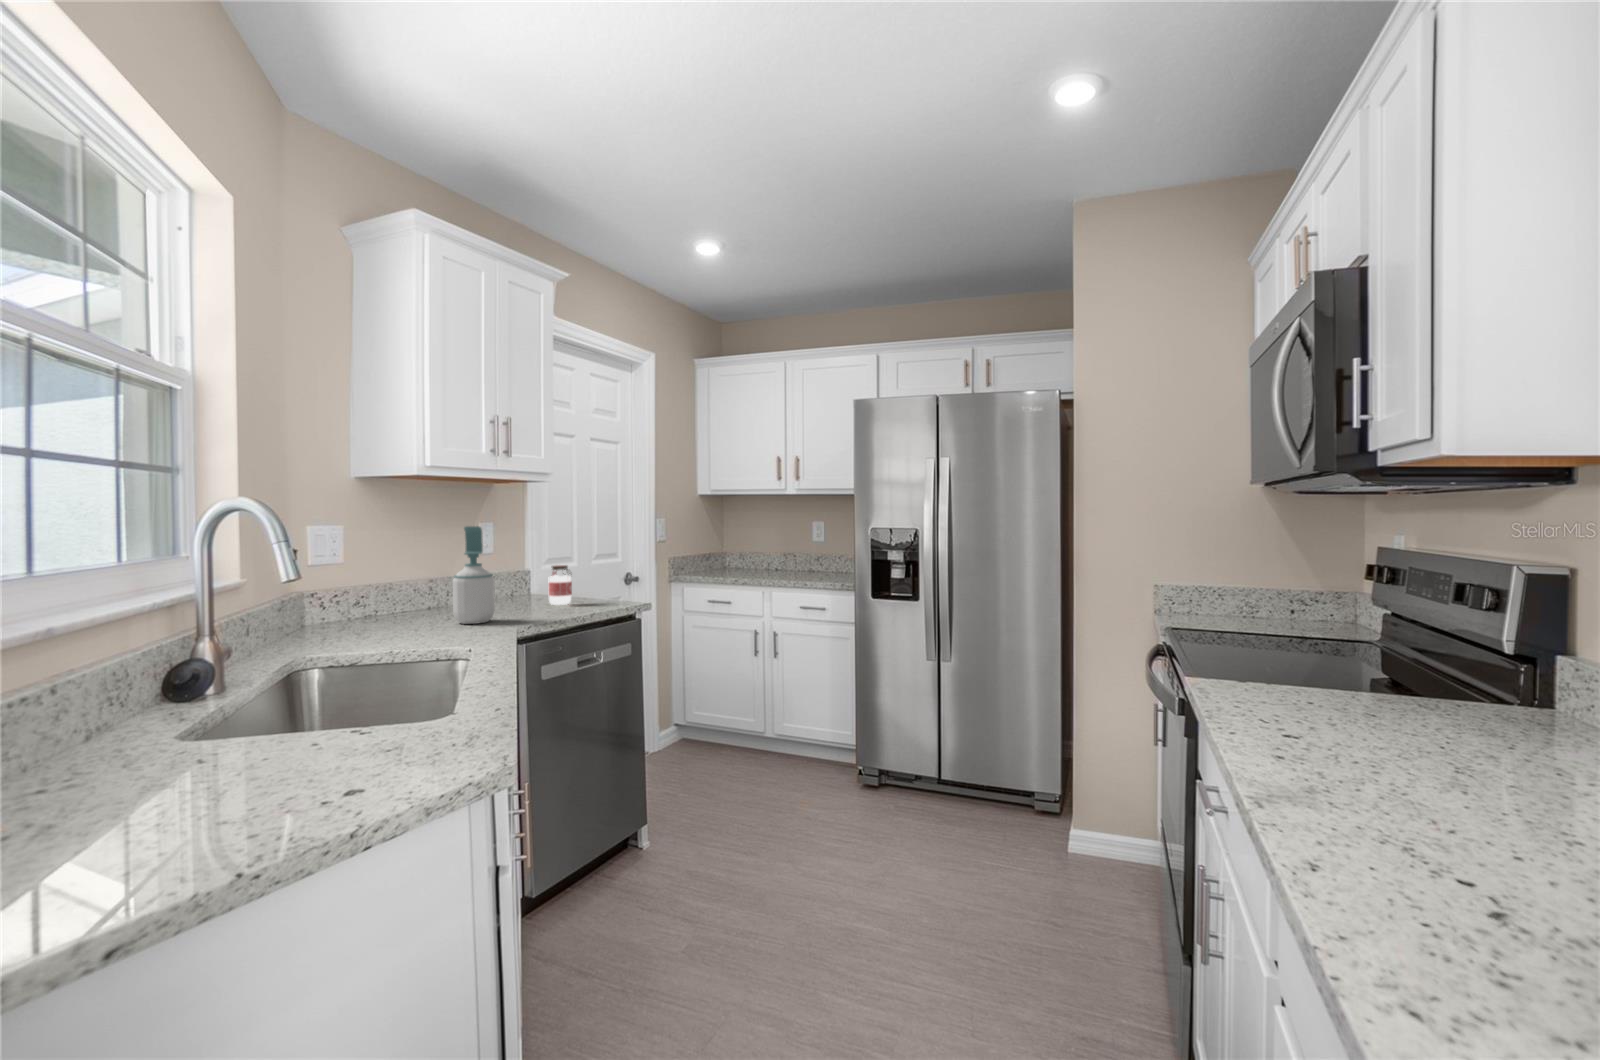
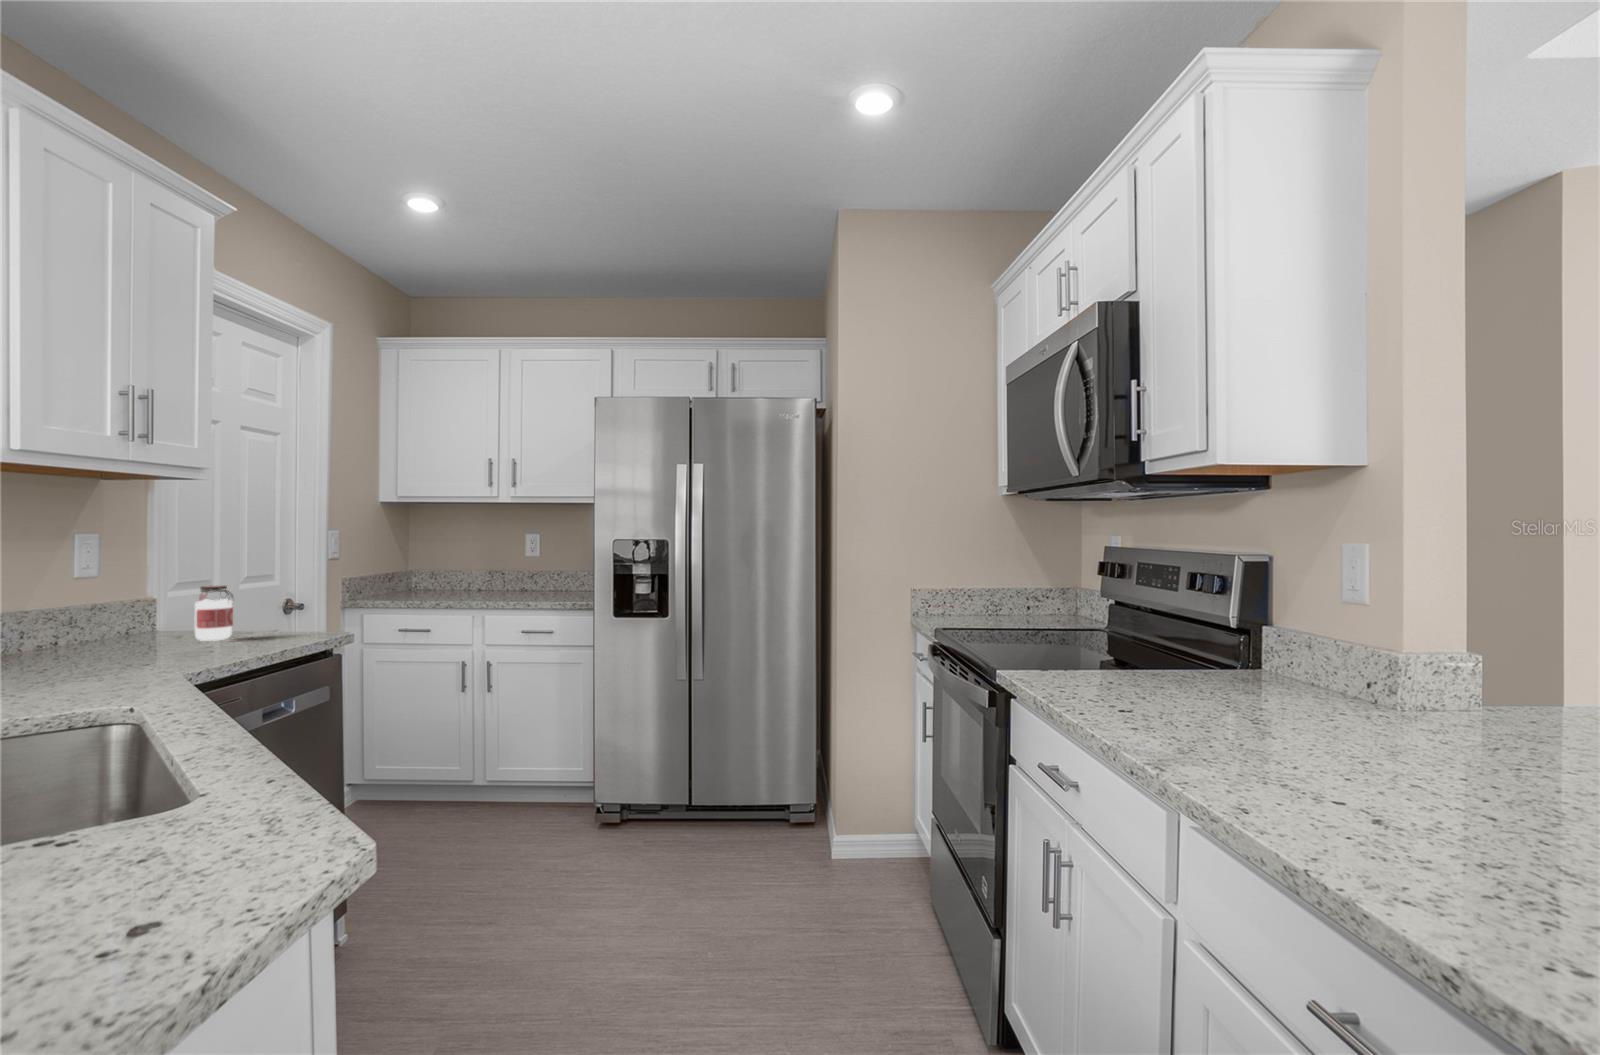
soap bottle: present [453,526,495,624] -> none [46,528,122,673]

